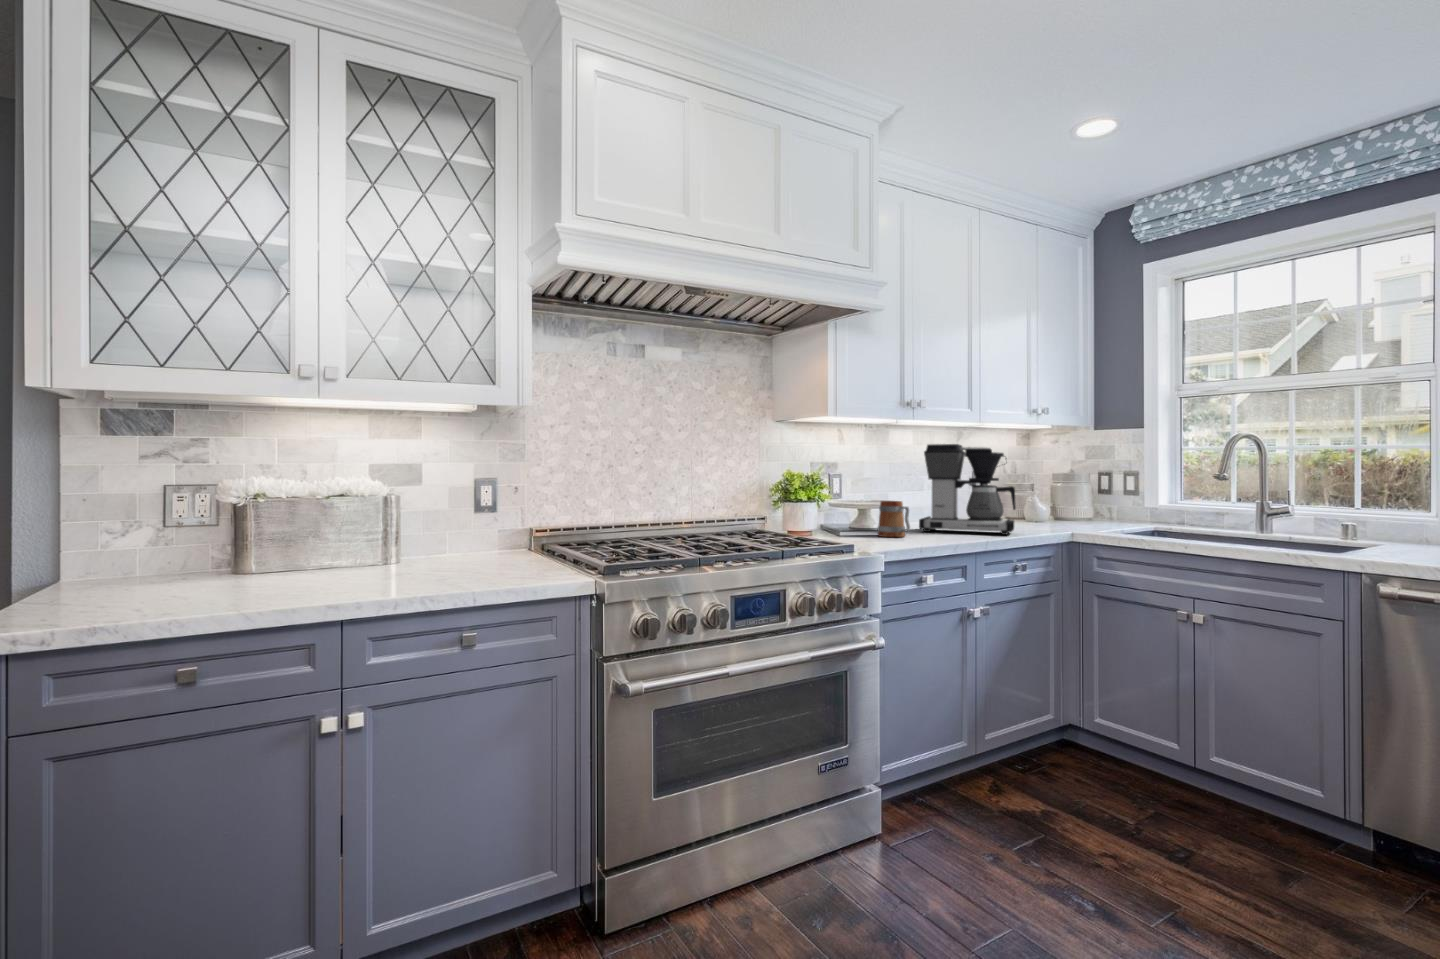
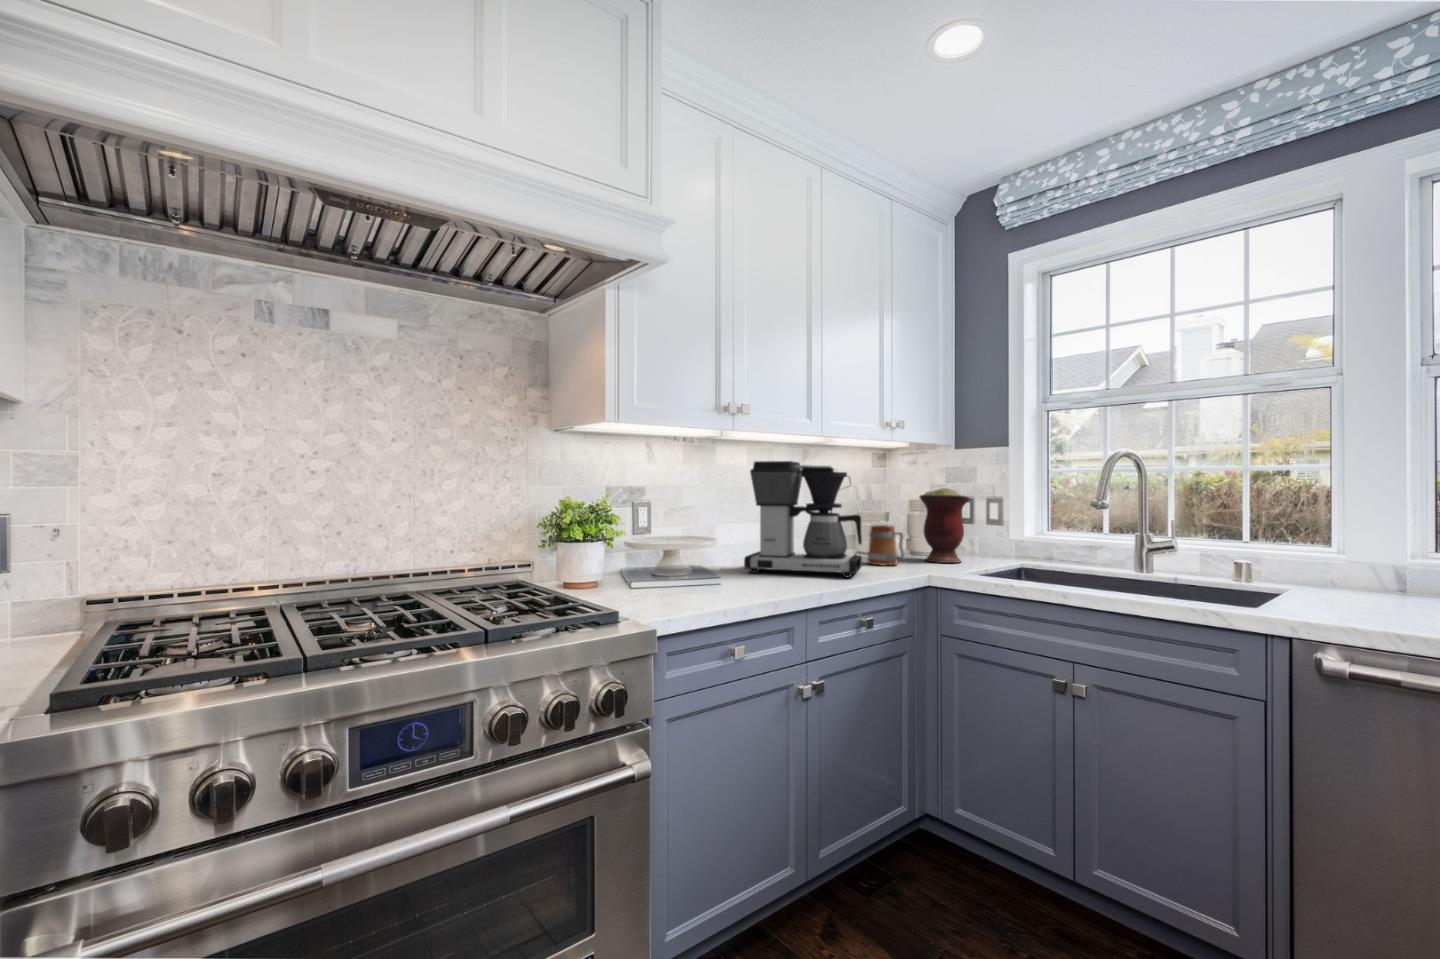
vase: none [1061,467,1107,529] -> present [920,488,969,563]
mug: present [878,501,910,537] -> present [868,525,905,565]

